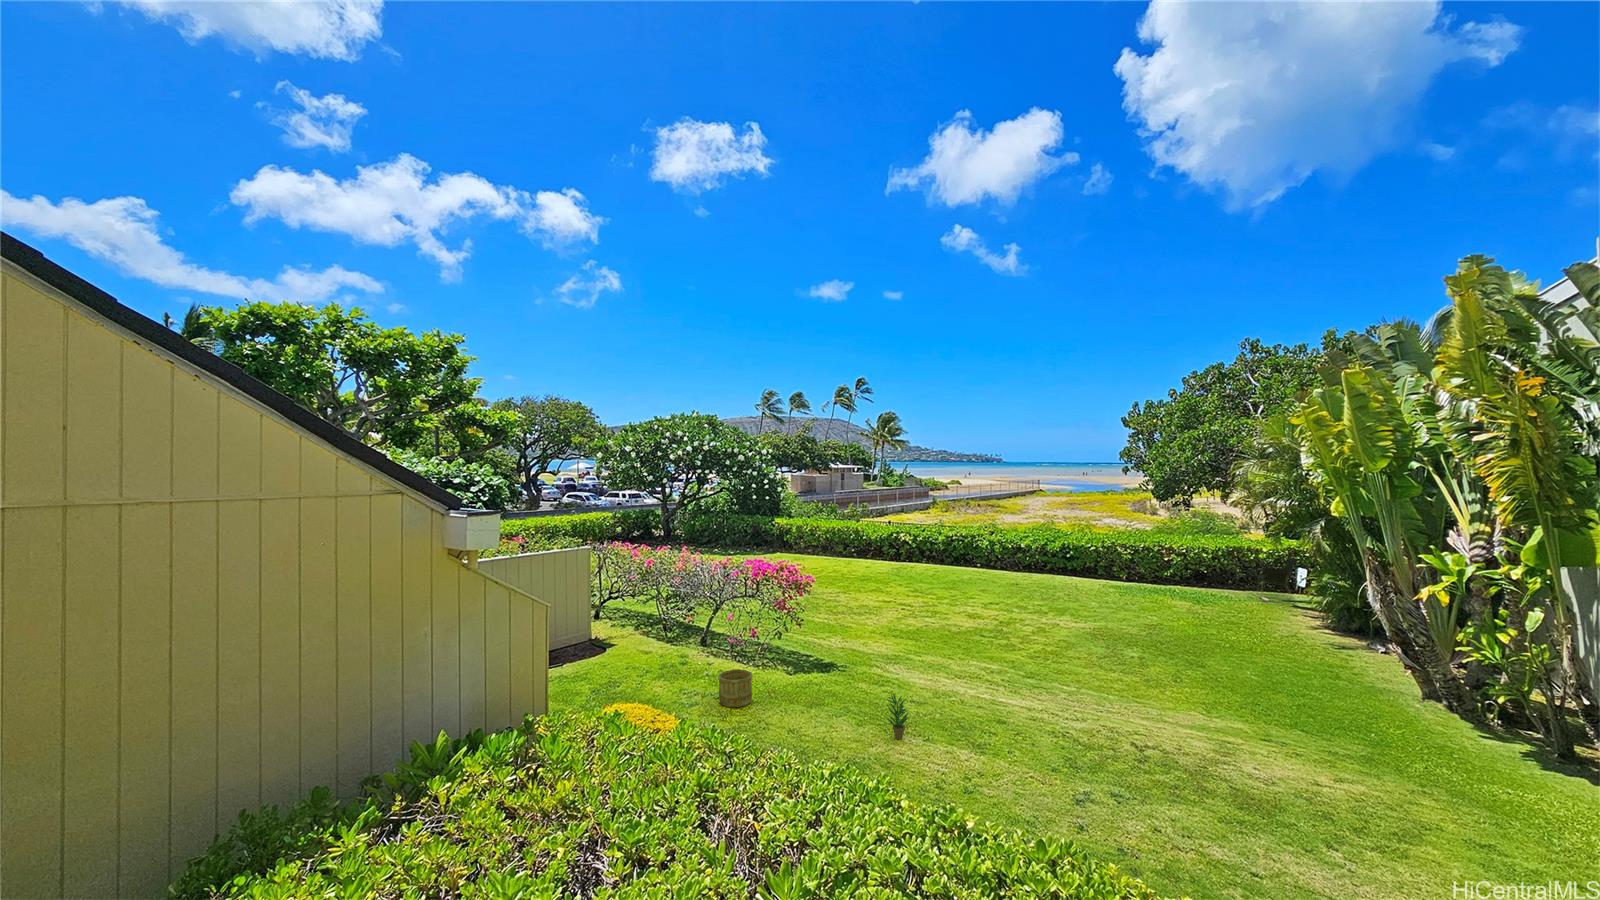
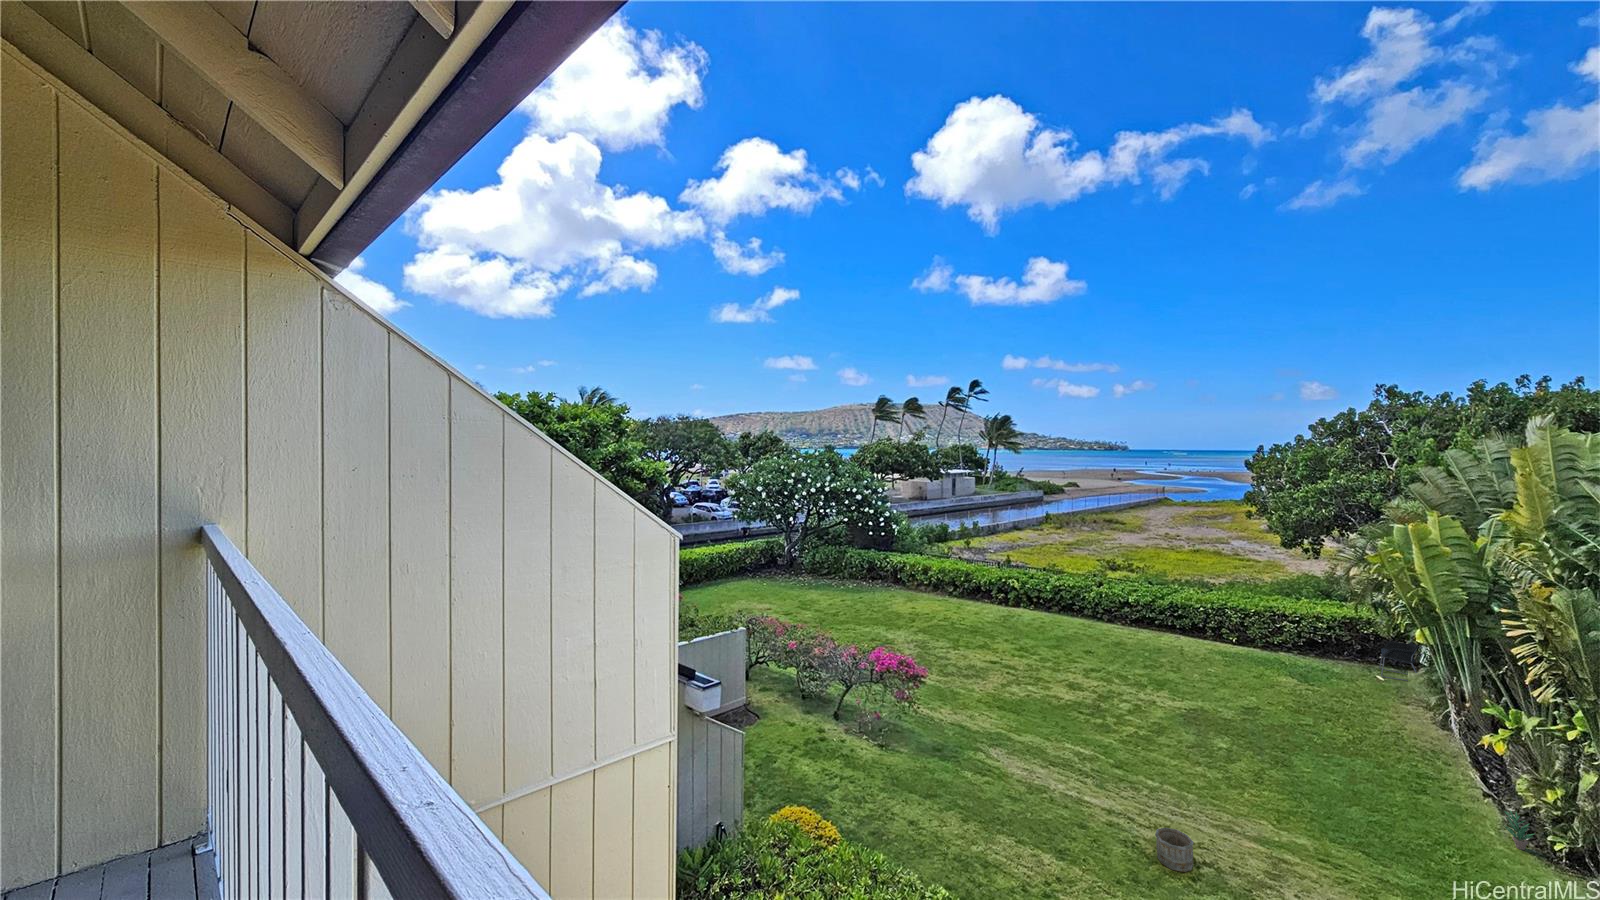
wooden bucket: present [718,670,752,708] -> present [1155,828,1194,872]
potted plant: present [886,693,909,740] -> present [1505,810,1534,850]

